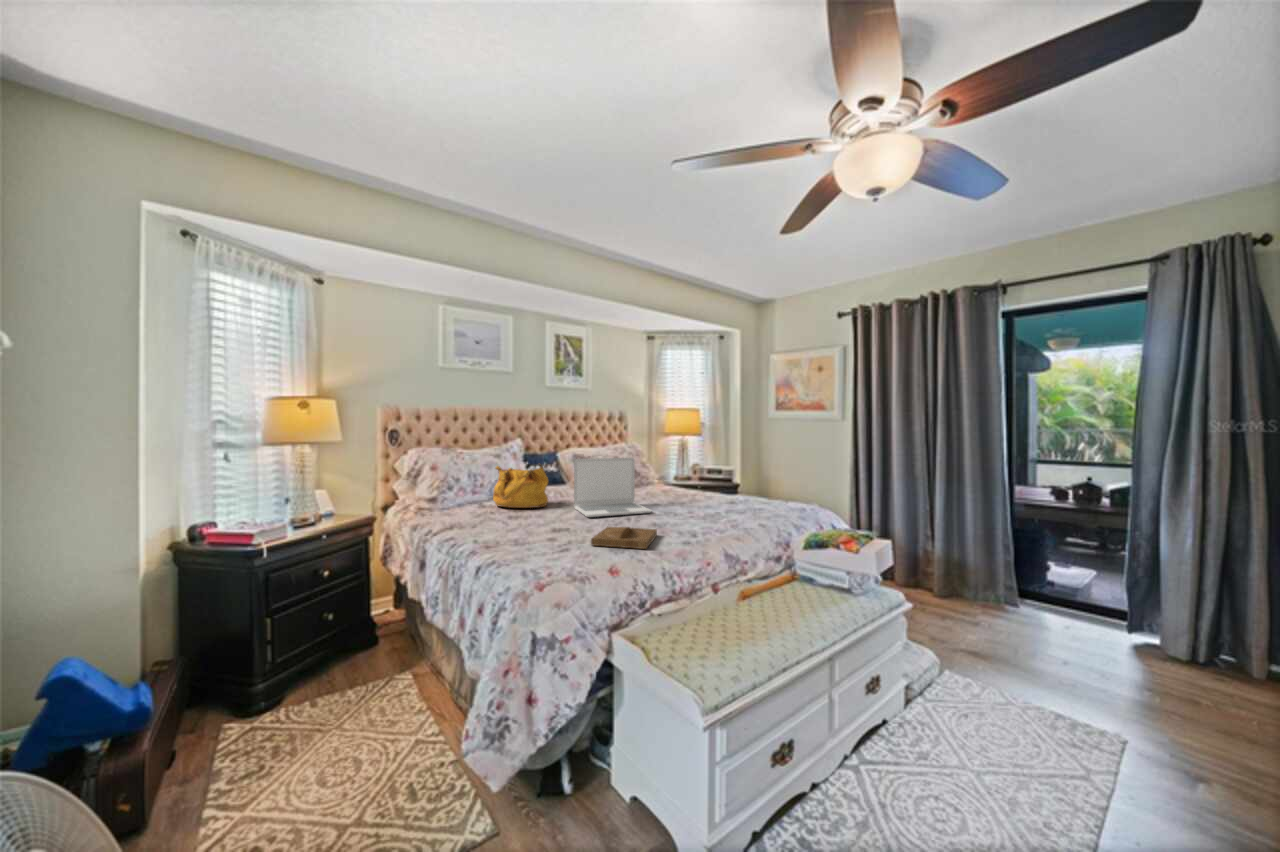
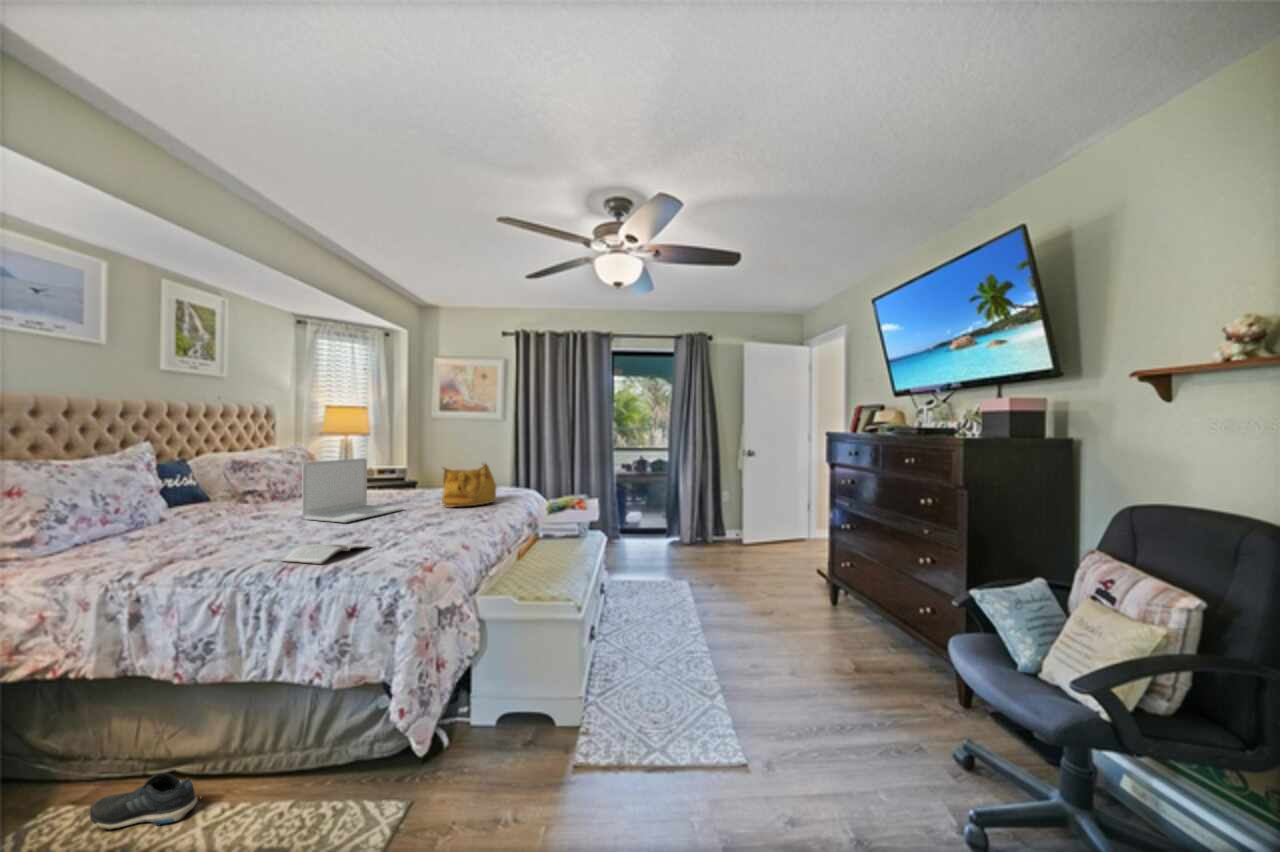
handbag: present [493,465,548,508] -> present [442,464,496,508]
tray: present [591,527,657,549] -> none [397,517,464,539]
magazine: none [489,532,555,553] -> present [281,544,369,564]
shoe: none [400,681,443,723] -> present [90,773,199,830]

